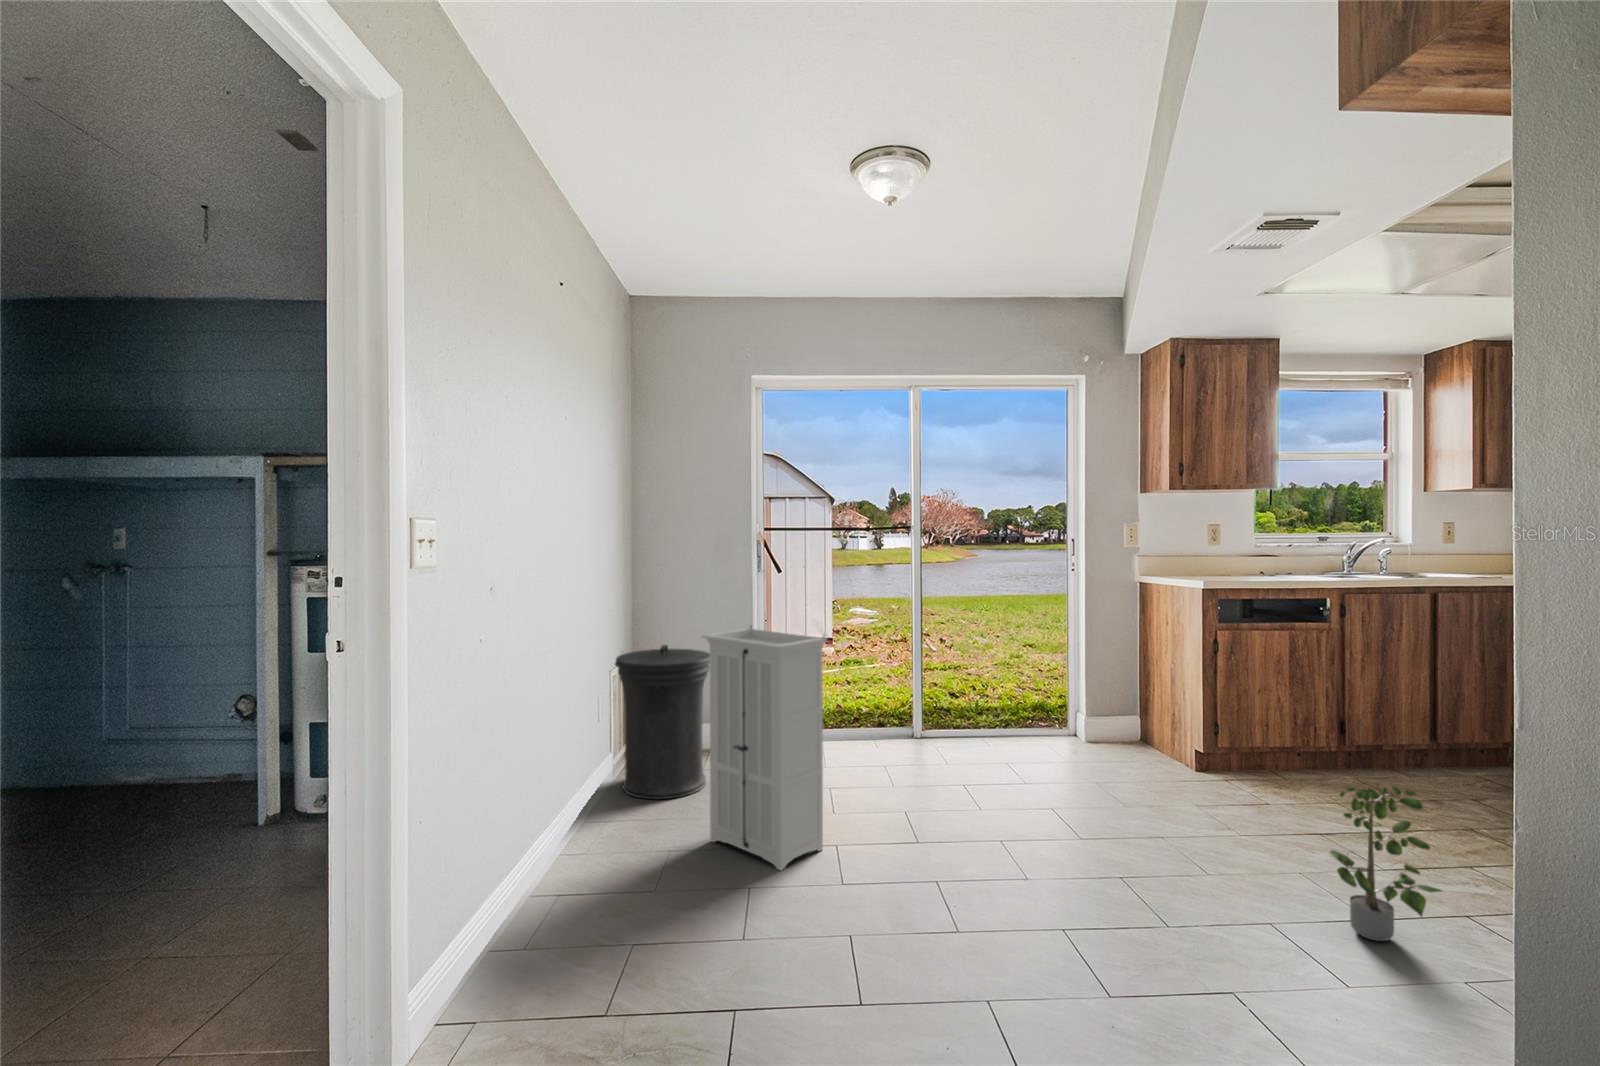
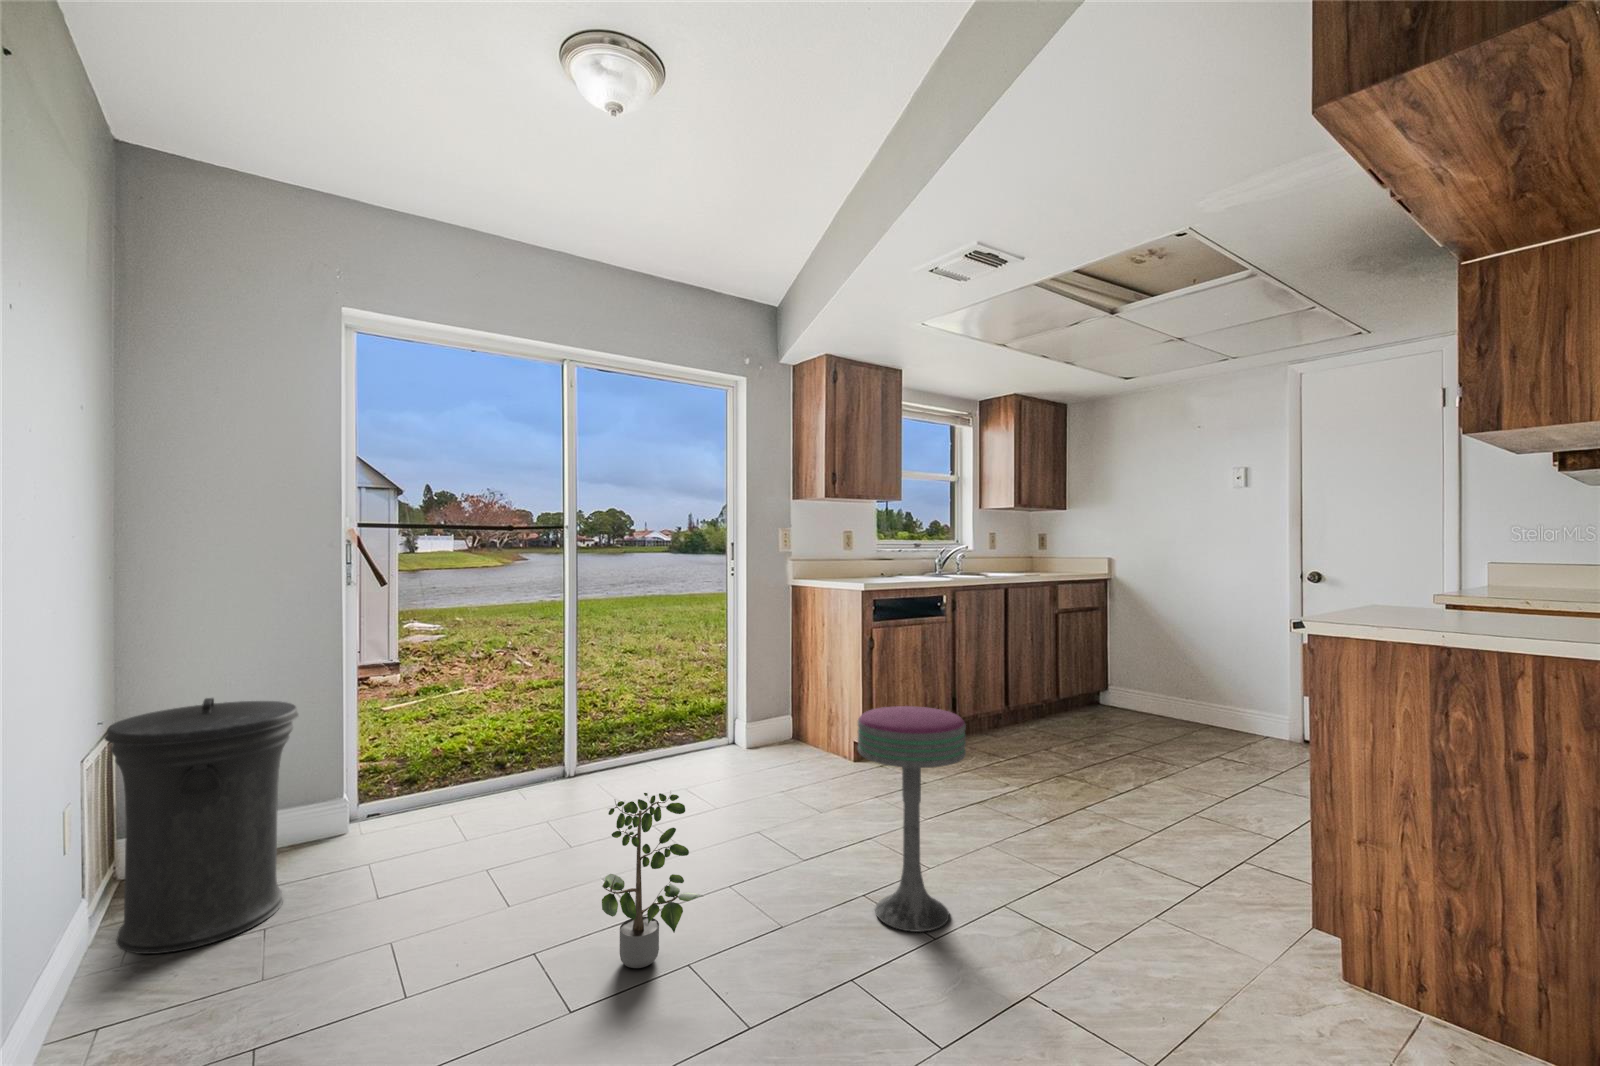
storage cabinet: present [701,626,827,870] -> none [310,655,520,1008]
bar stool: none [1109,709,1224,925] -> present [858,706,966,932]
potted plant: present [1330,784,1442,941] -> present [602,793,702,968]

